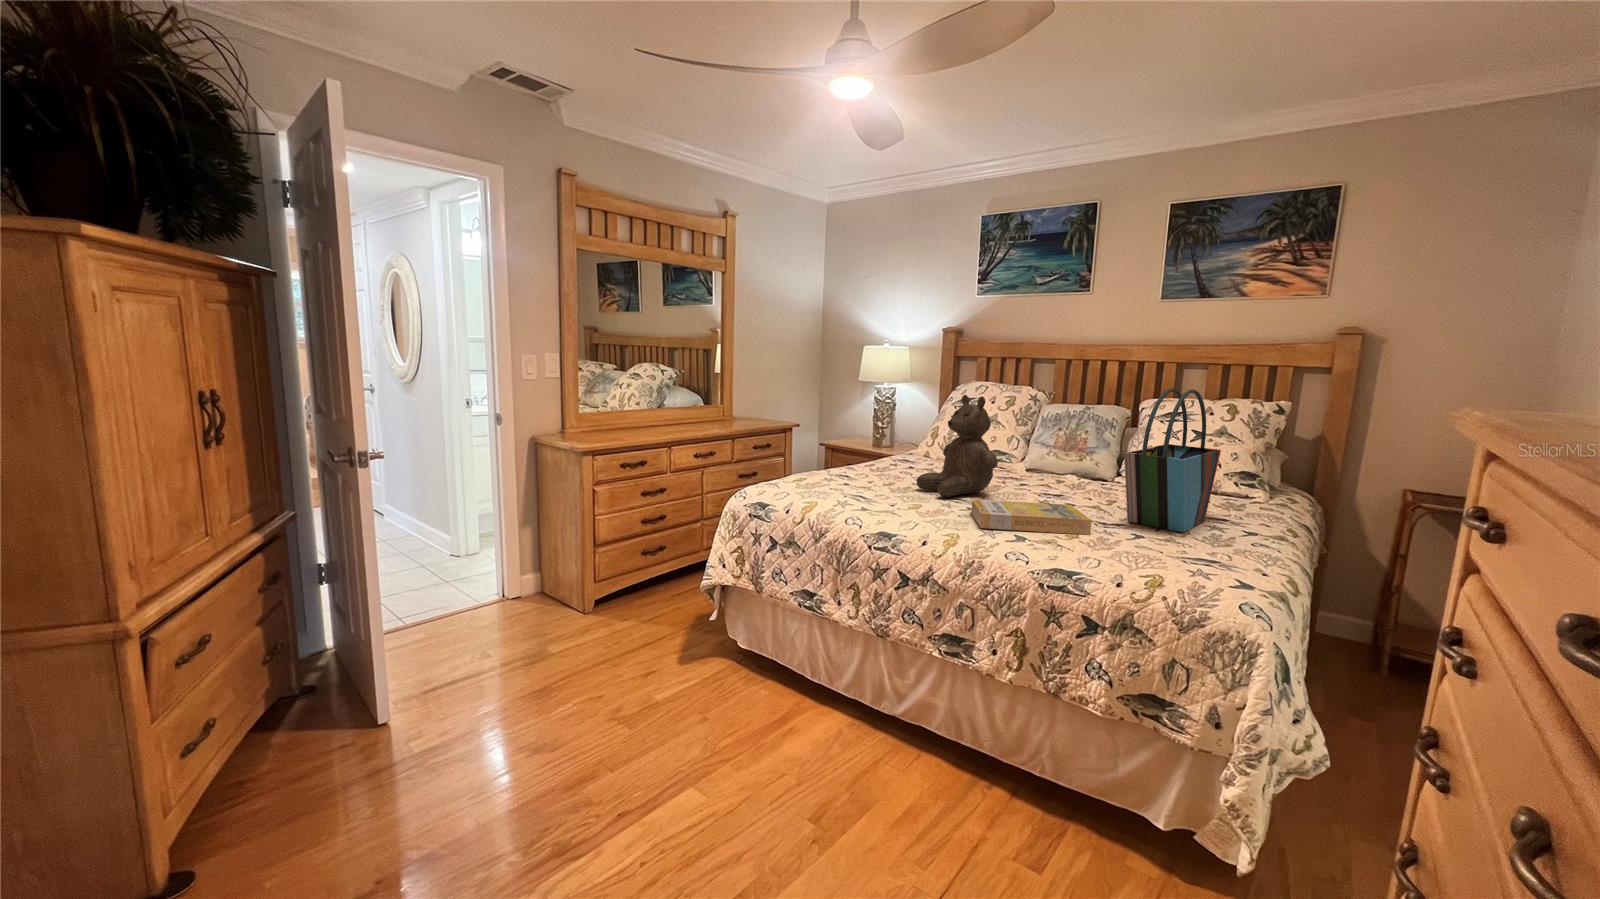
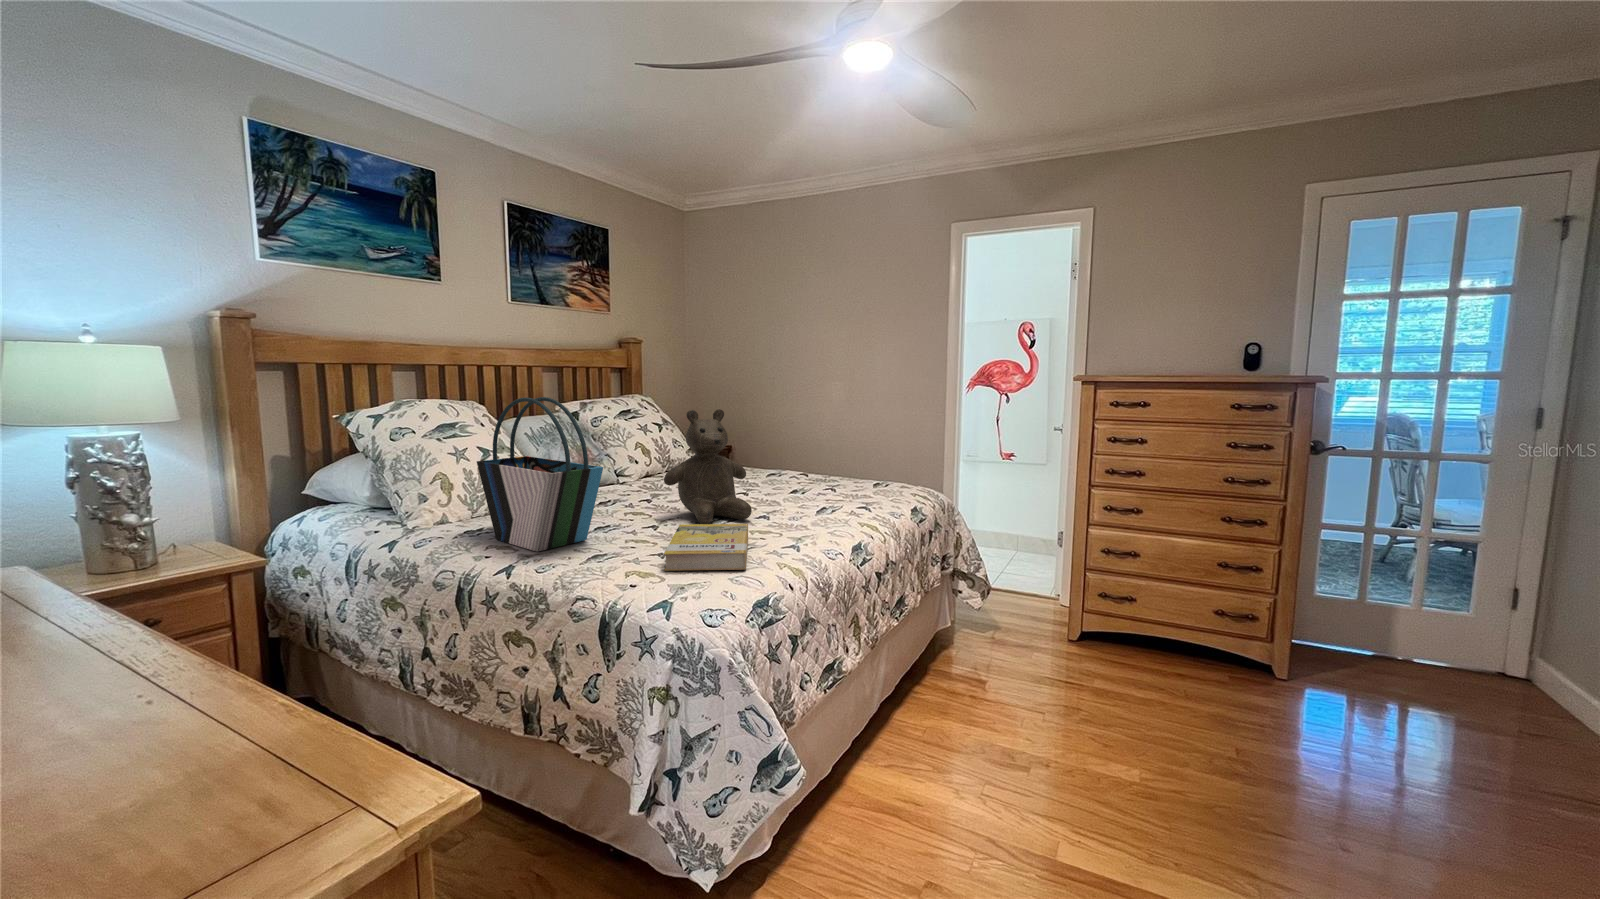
tote bag: present [1124,388,1221,532] -> present [477,397,603,552]
book: present [971,499,1092,535] -> present [664,524,748,571]

